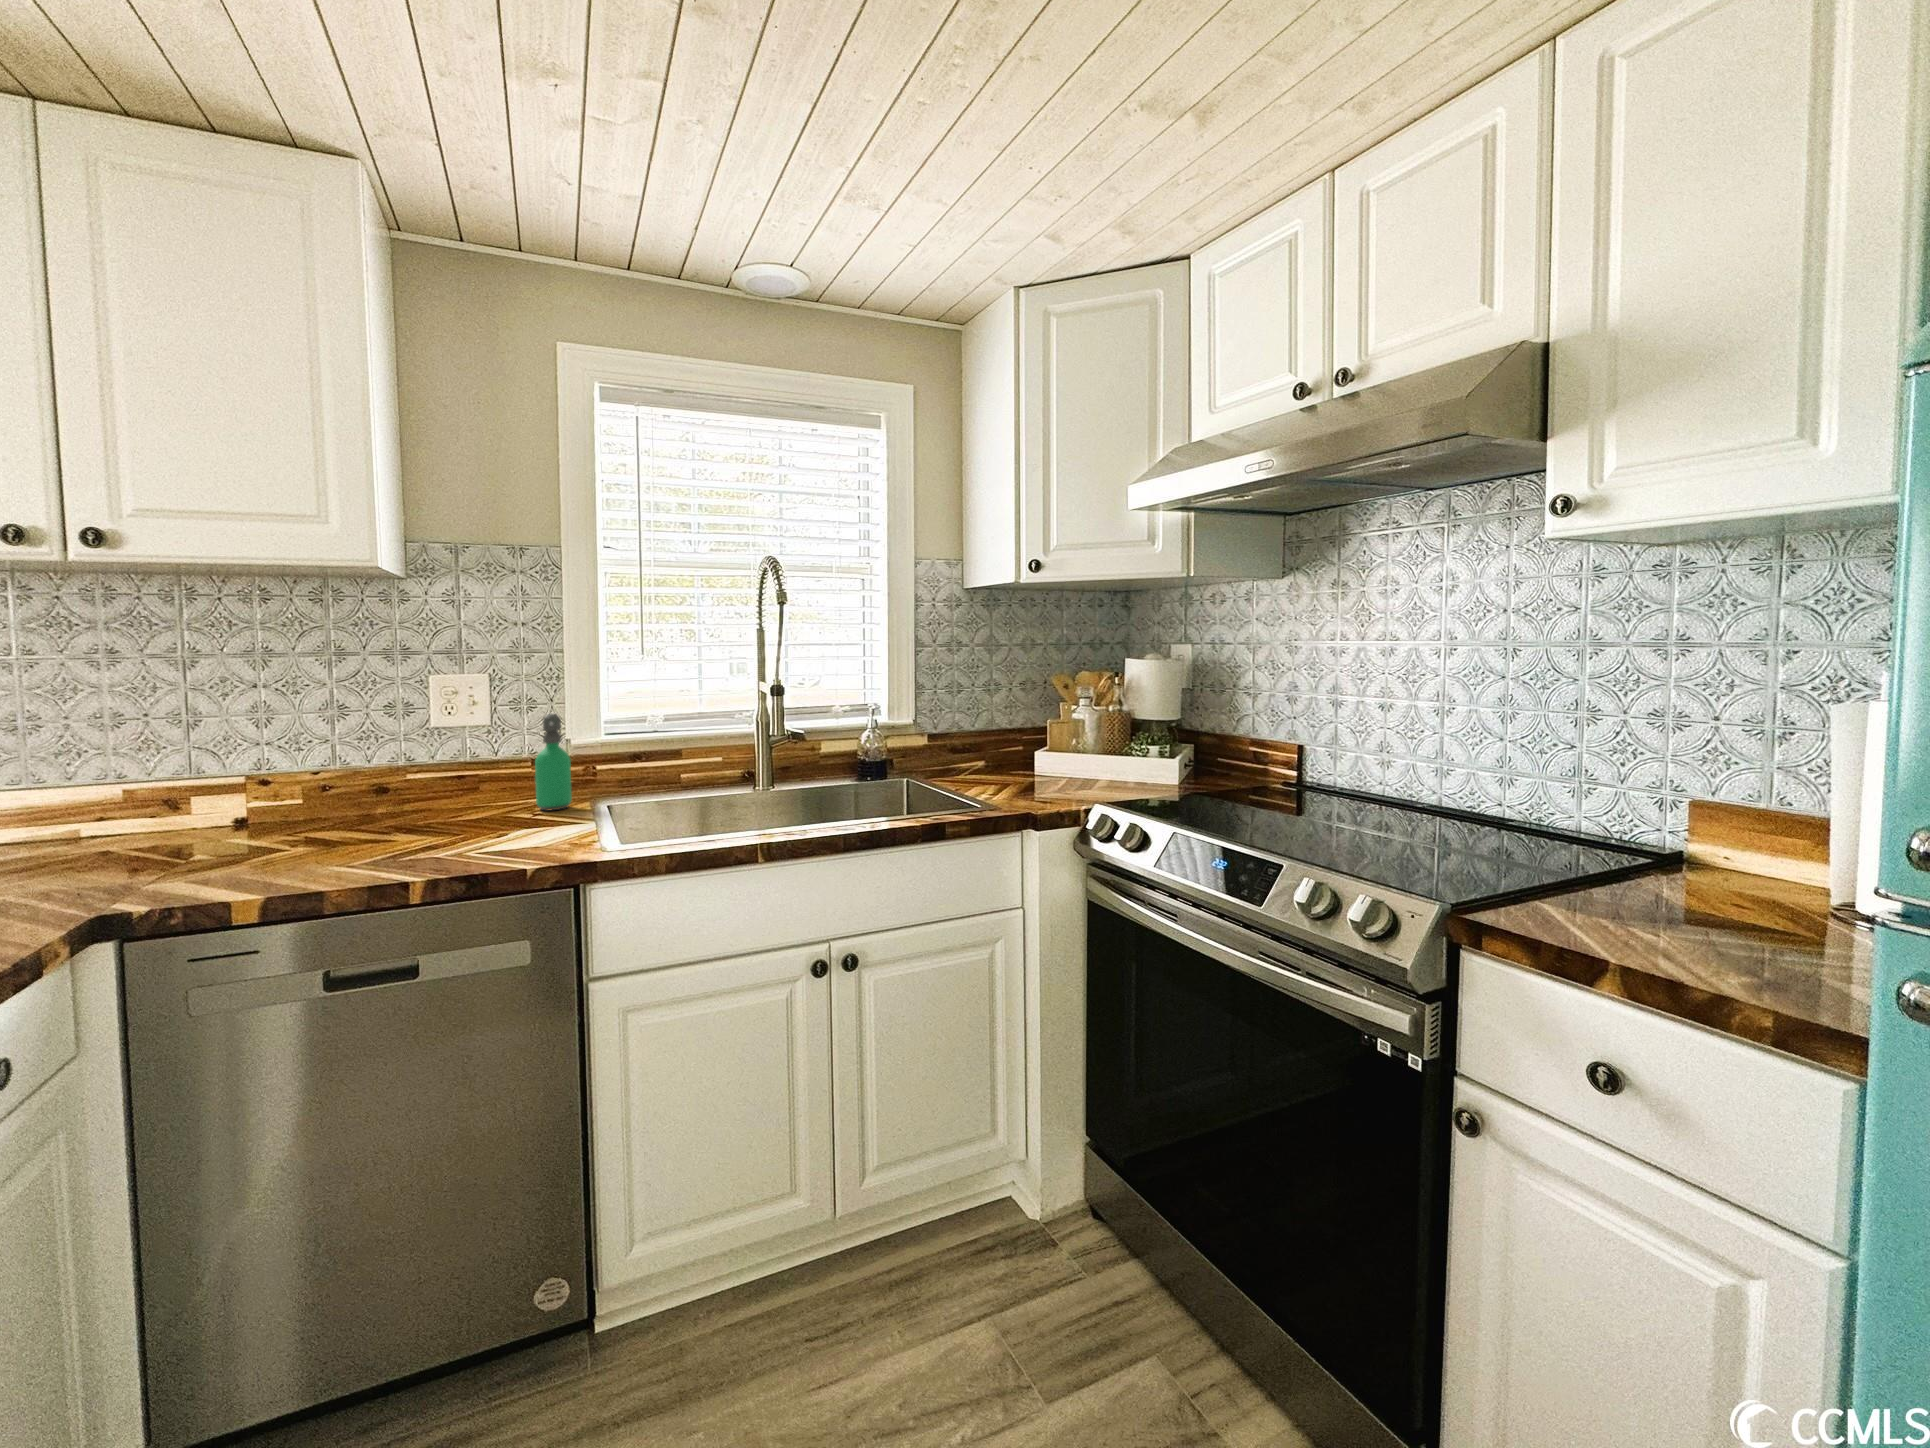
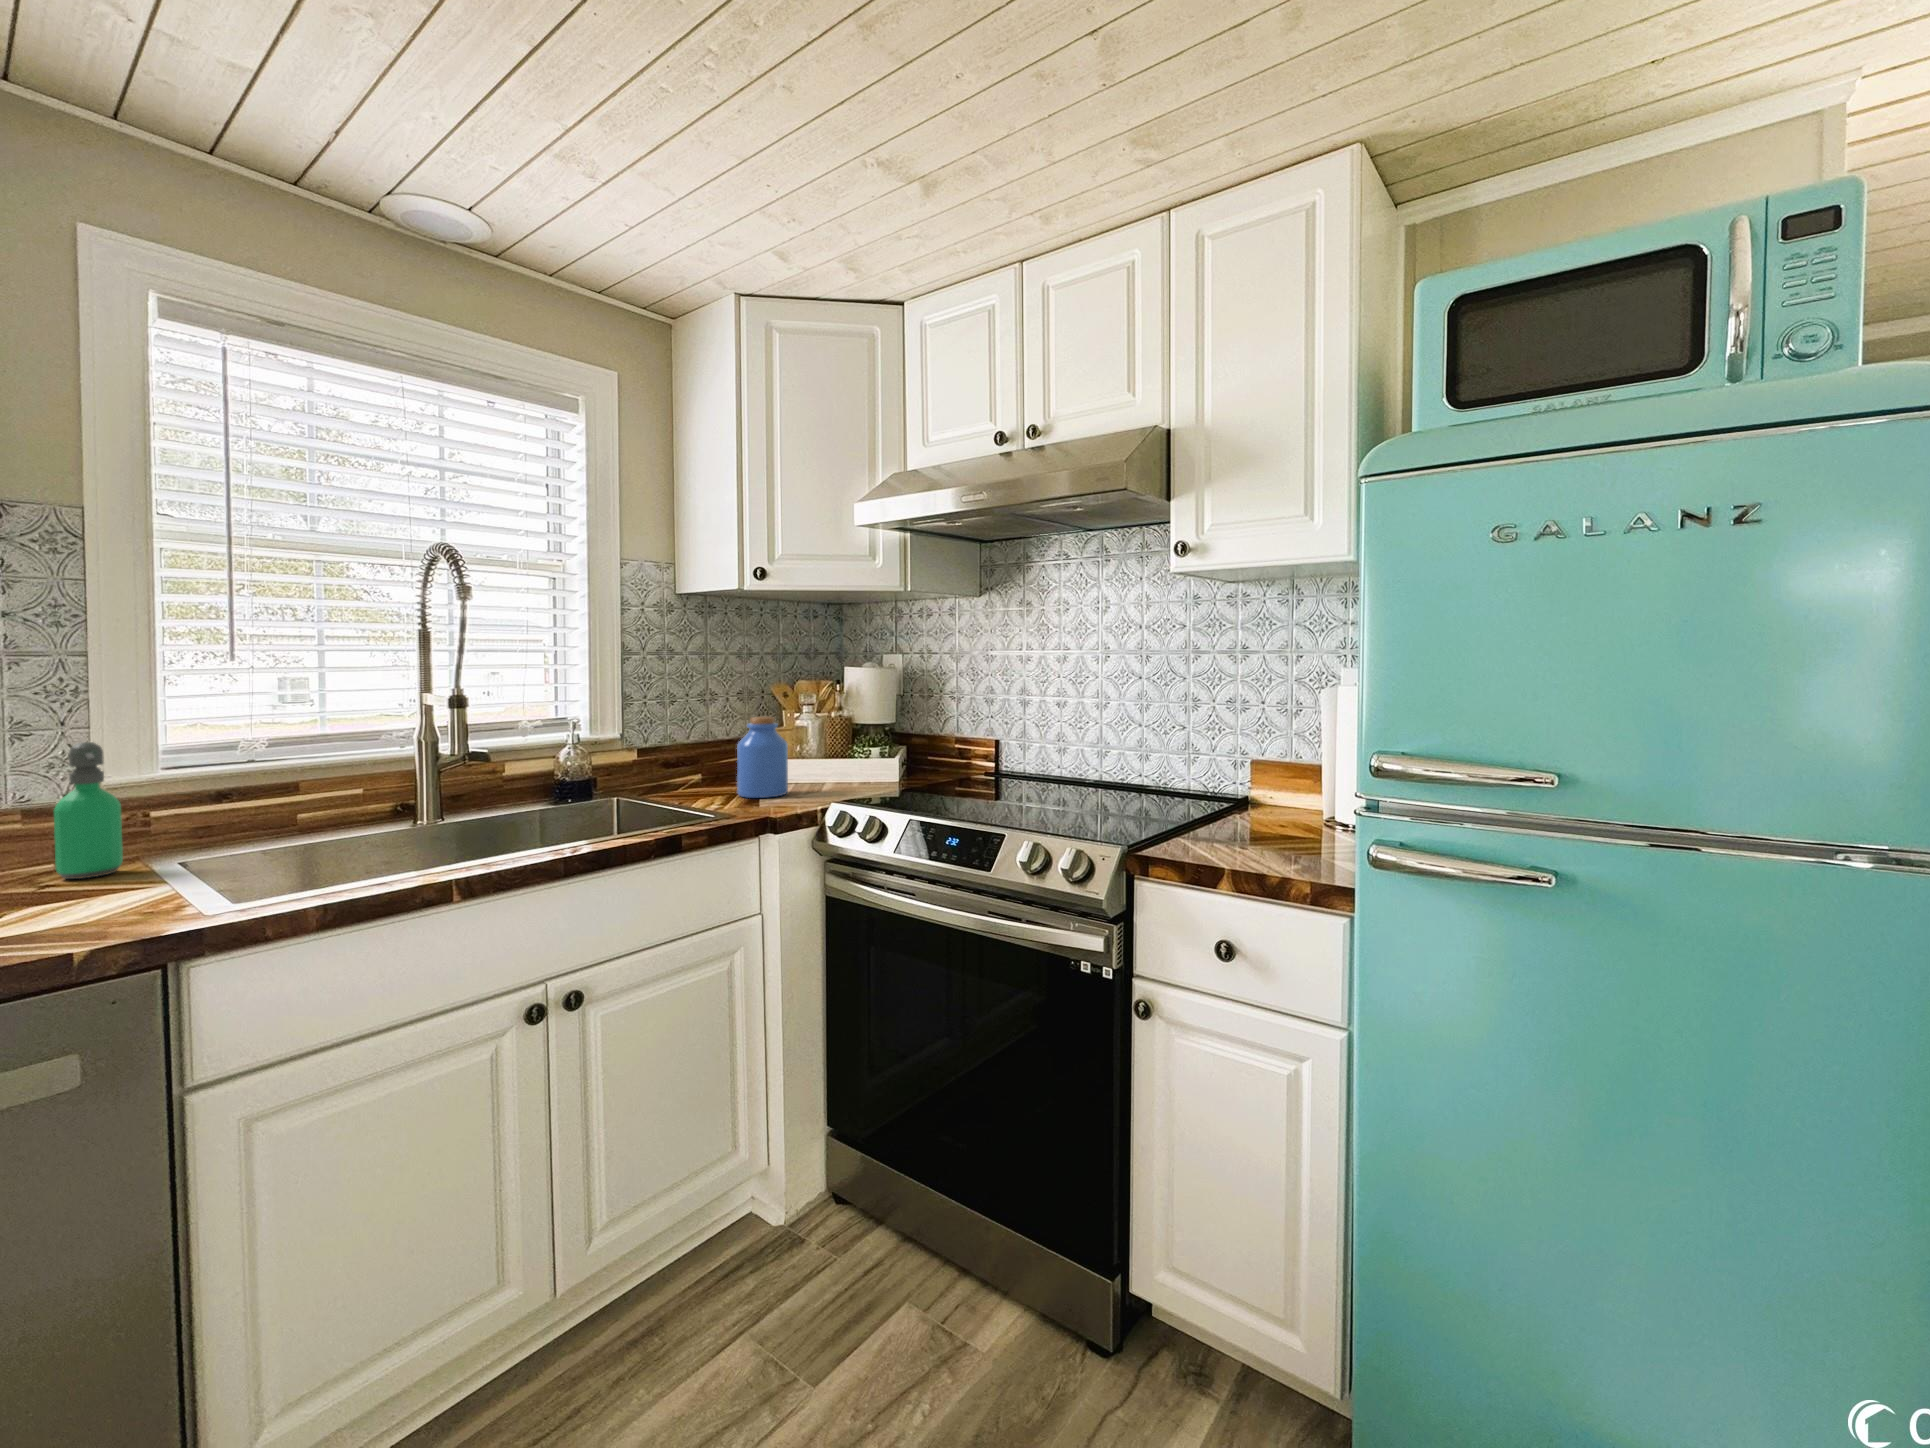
jar: none [1012,709,1060,789] -> present [737,717,788,798]

